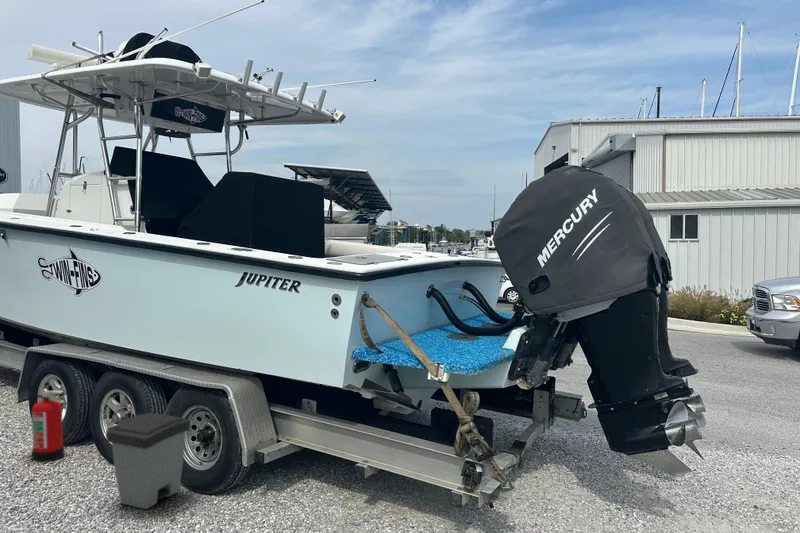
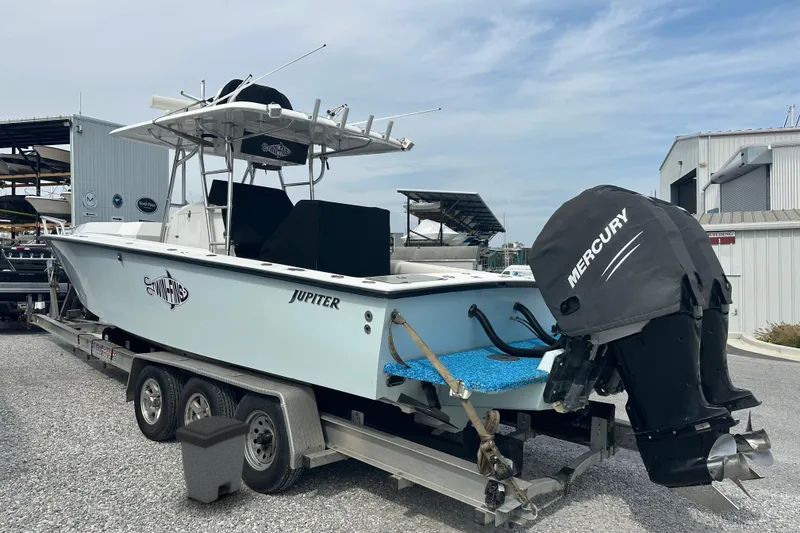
fire extinguisher: present [31,390,64,462] -> none [130,391,157,454]

